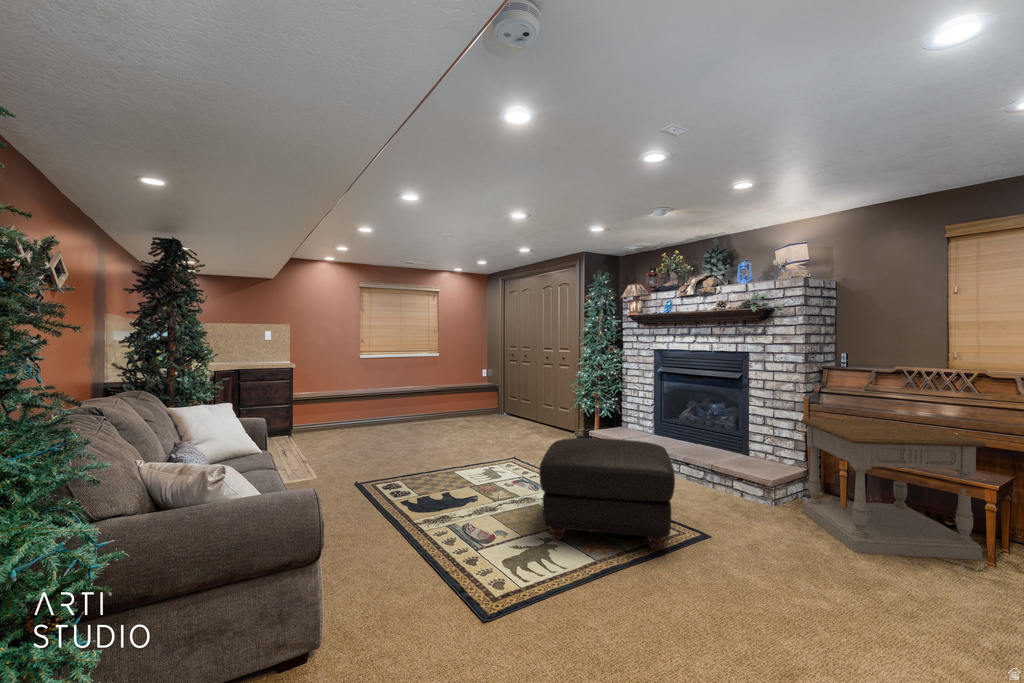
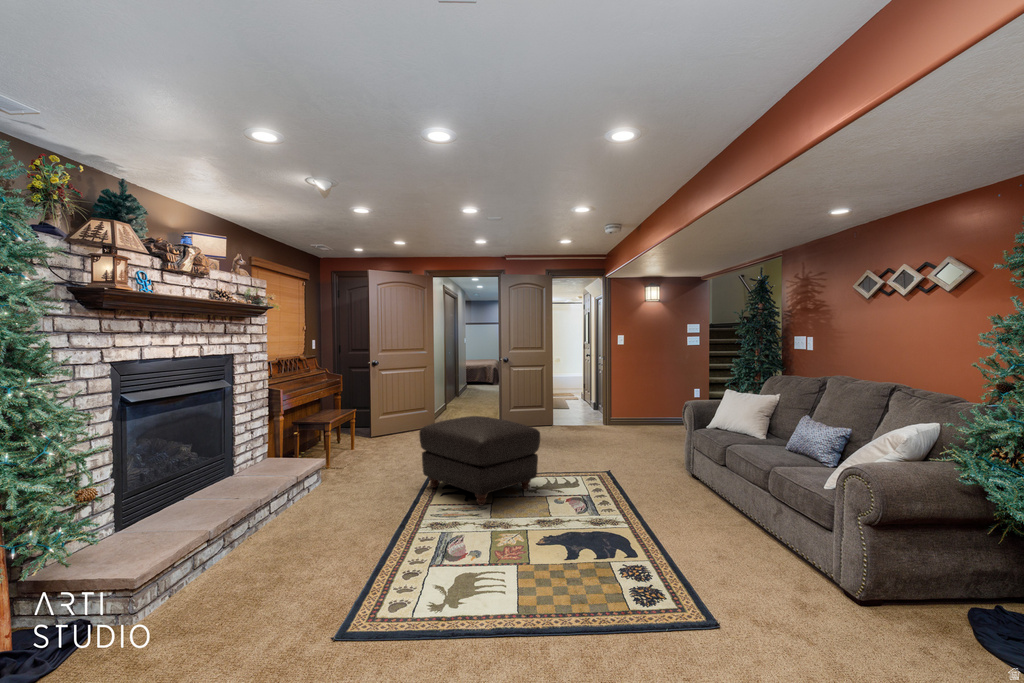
side table: present [801,419,987,560] -> none [293,389,389,472]

